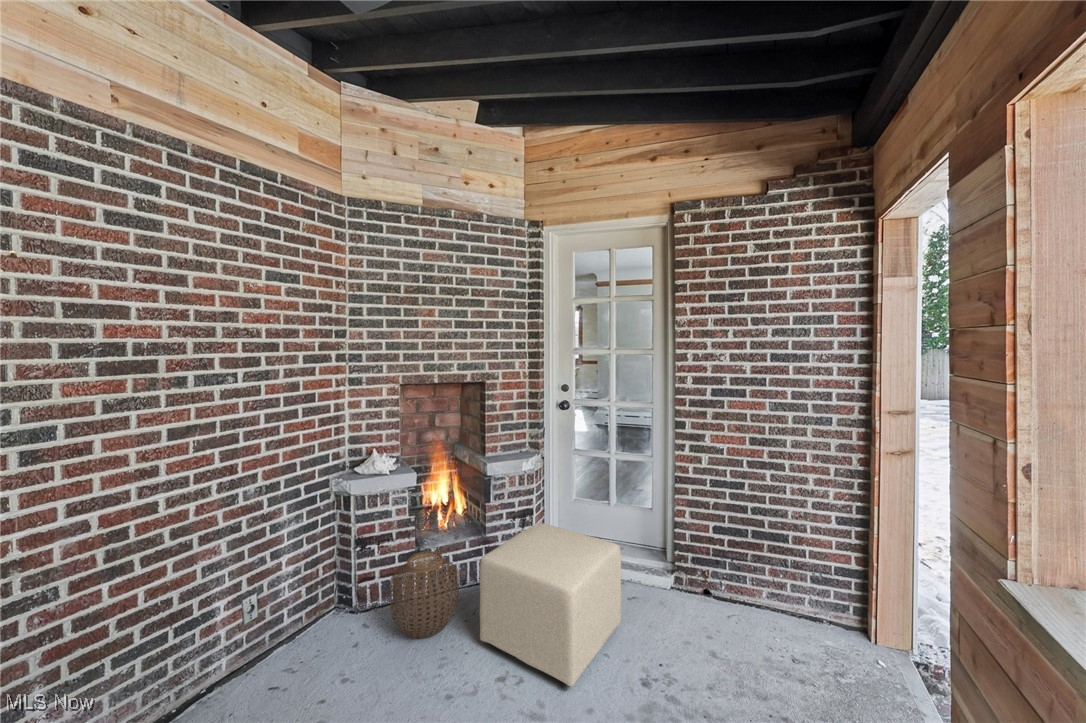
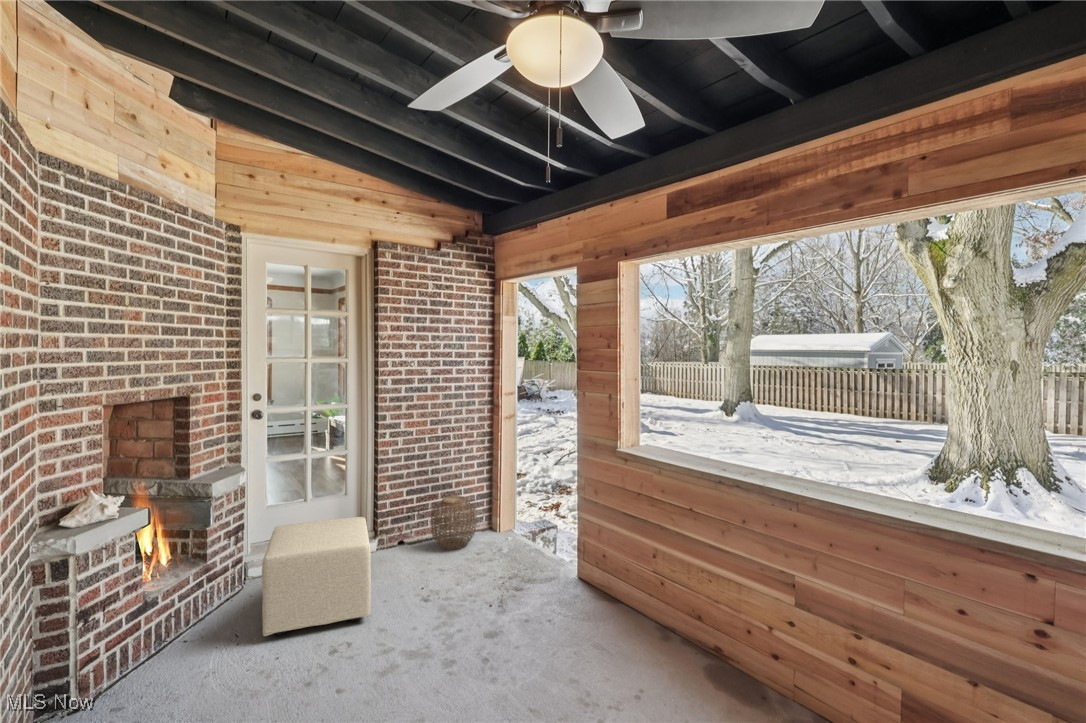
woven basket: present [390,551,459,639] -> present [431,496,476,550]

